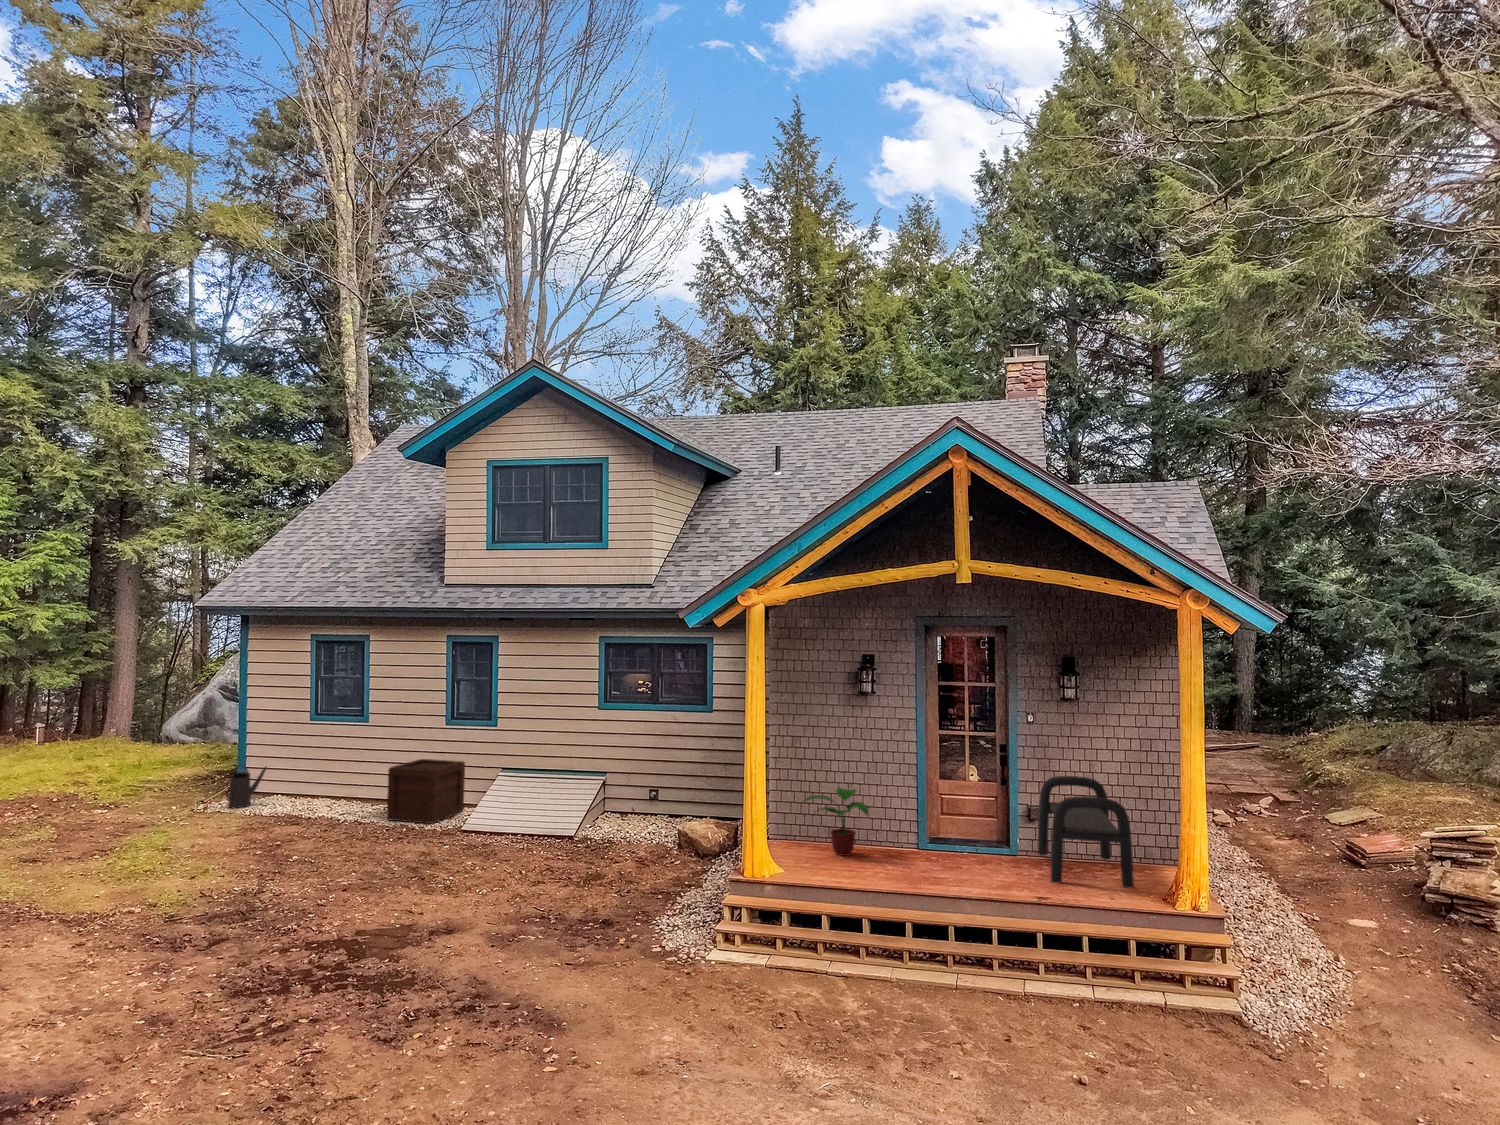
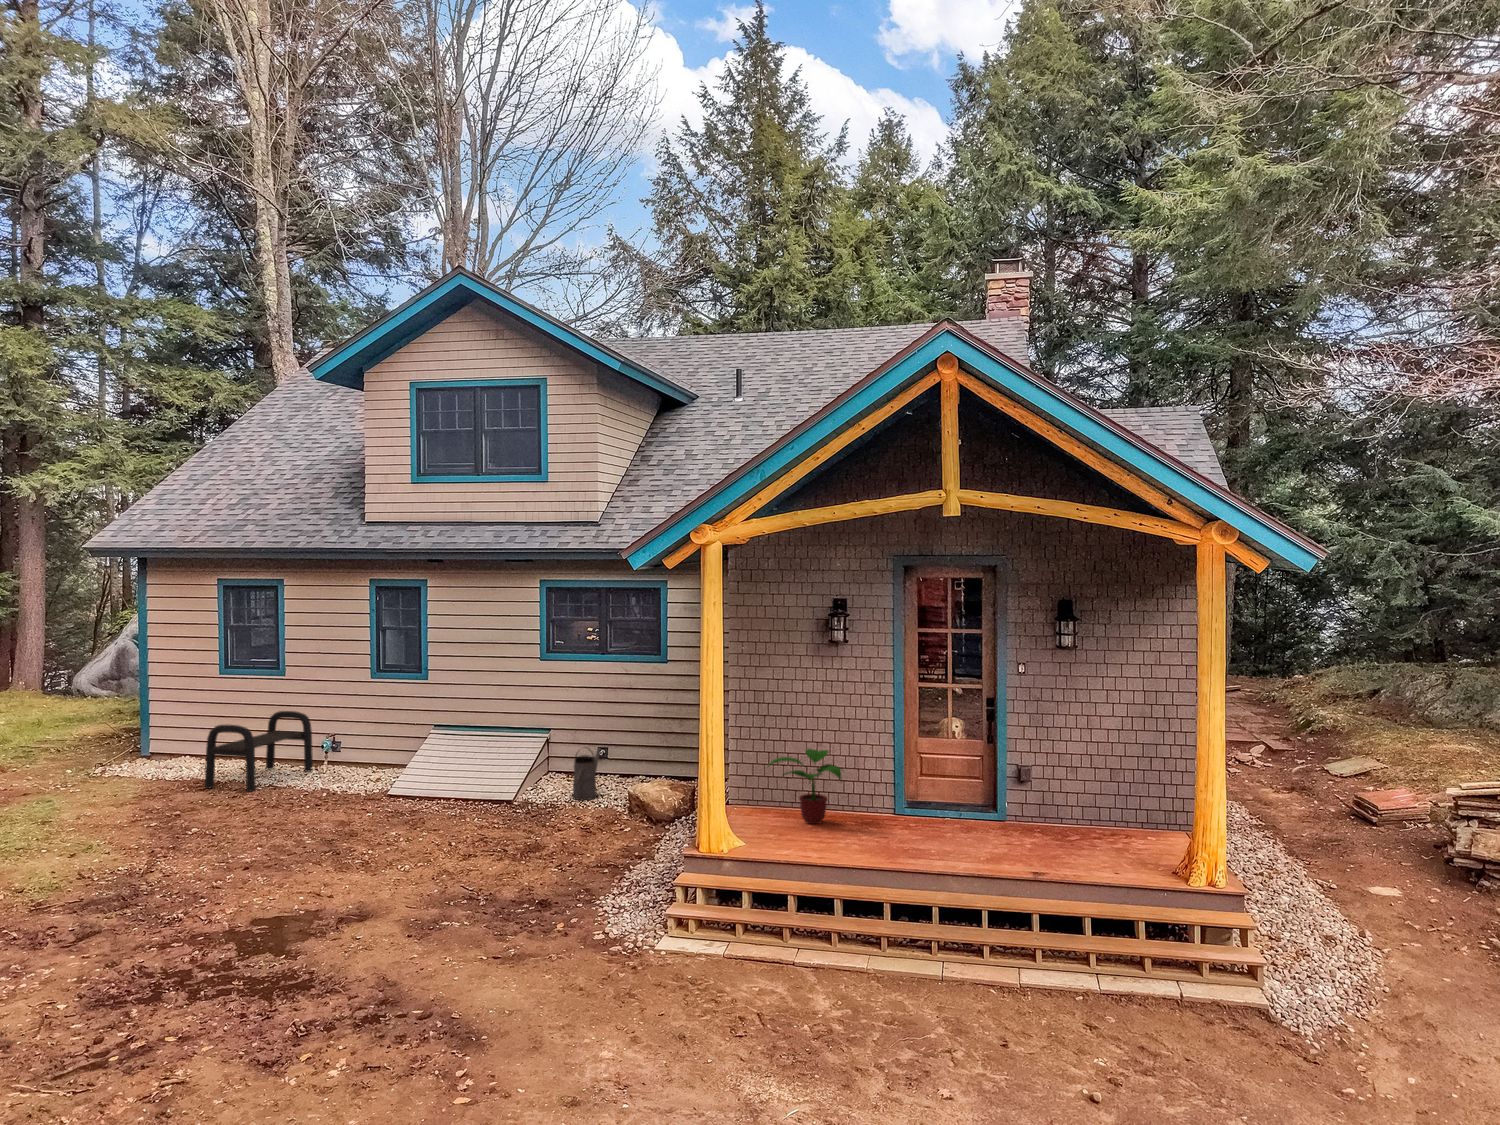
wooden crate: present [387,759,465,824] -> none [307,718,396,790]
watering can: present [226,765,267,808] -> present [572,747,601,800]
bench: present [1038,776,1134,888] -> present [205,711,313,791]

